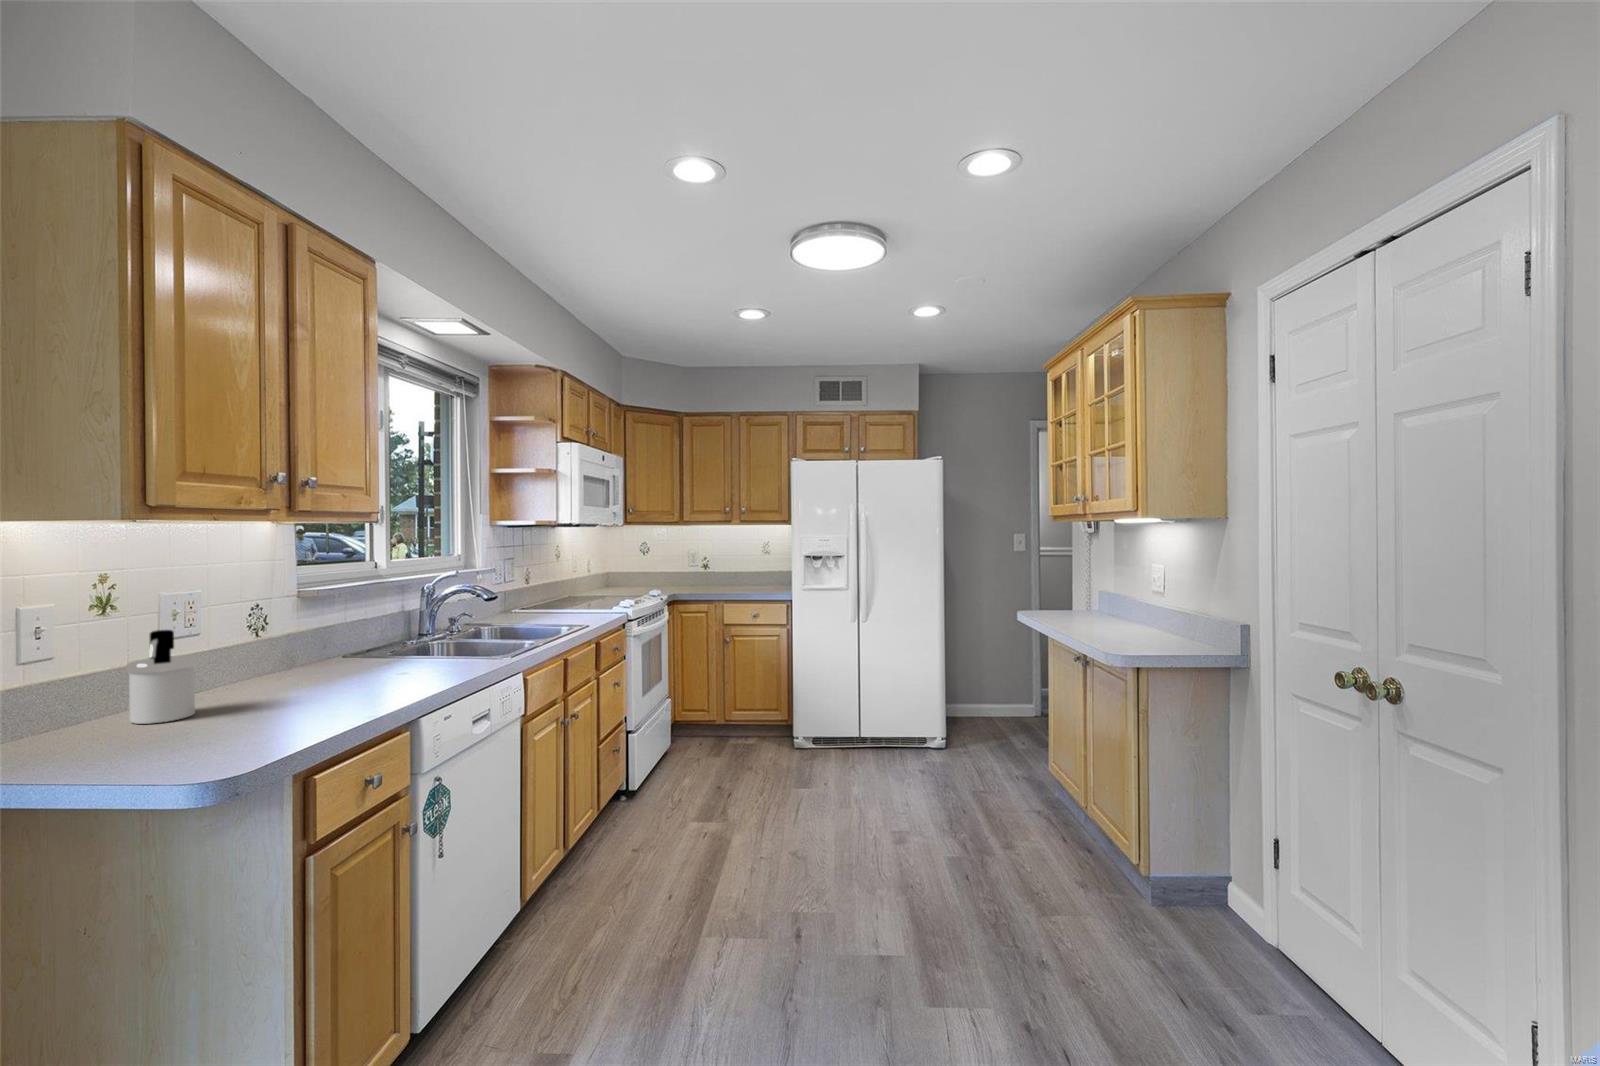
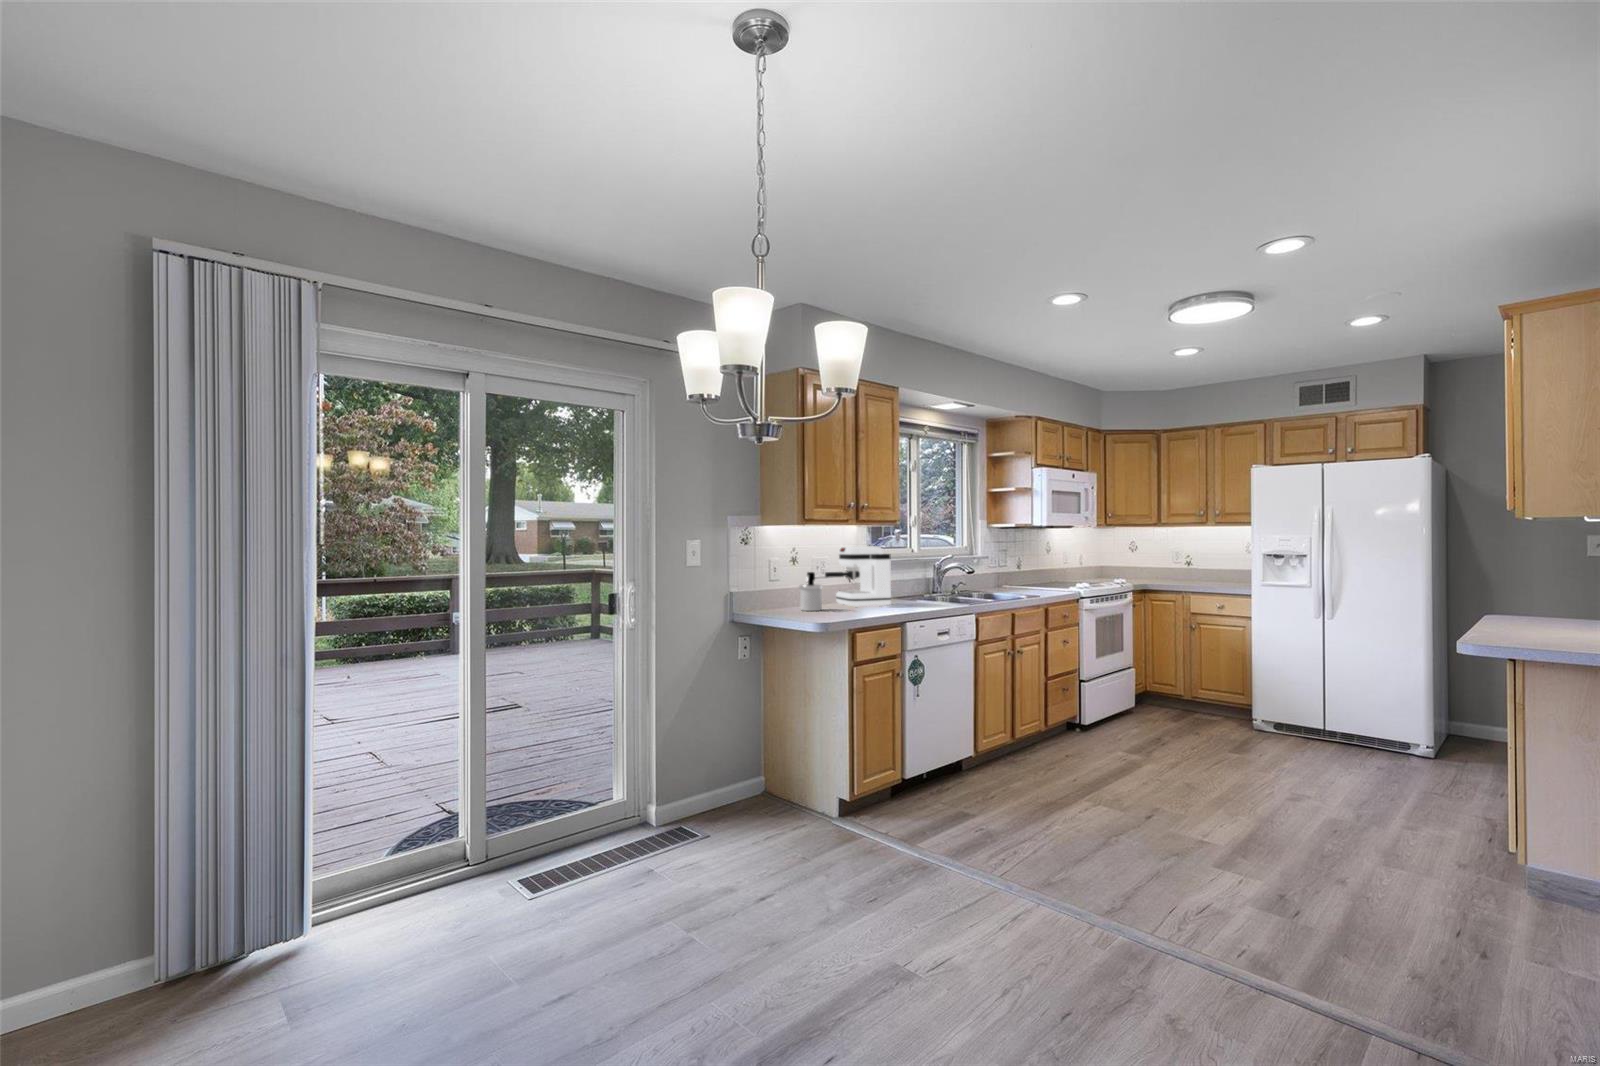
coffee maker: none [199,564,365,693] -> present [825,546,891,607]

